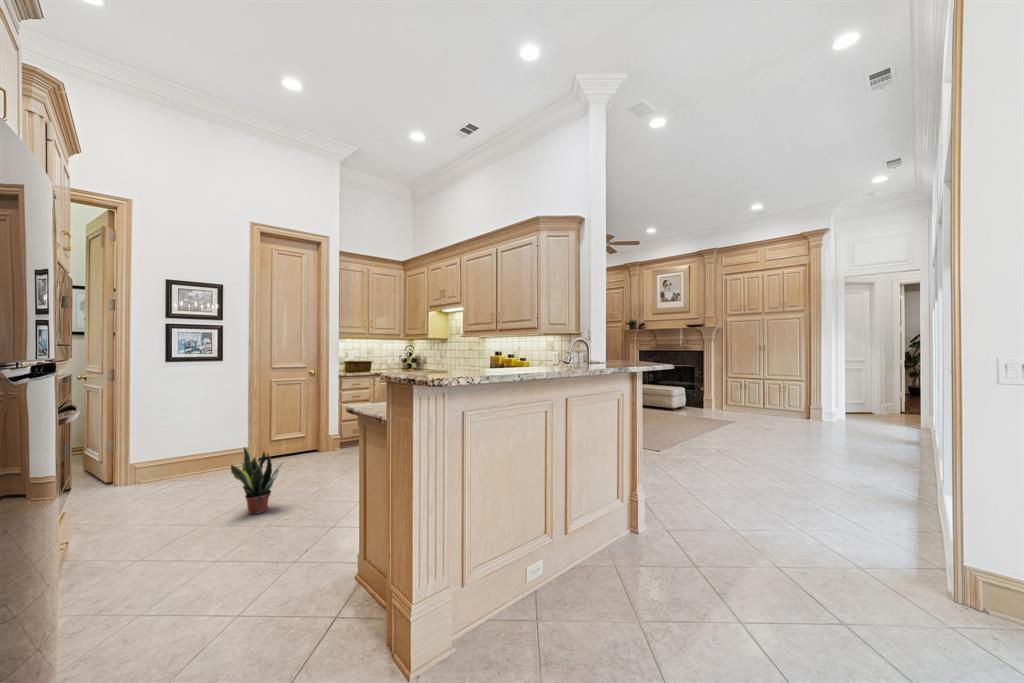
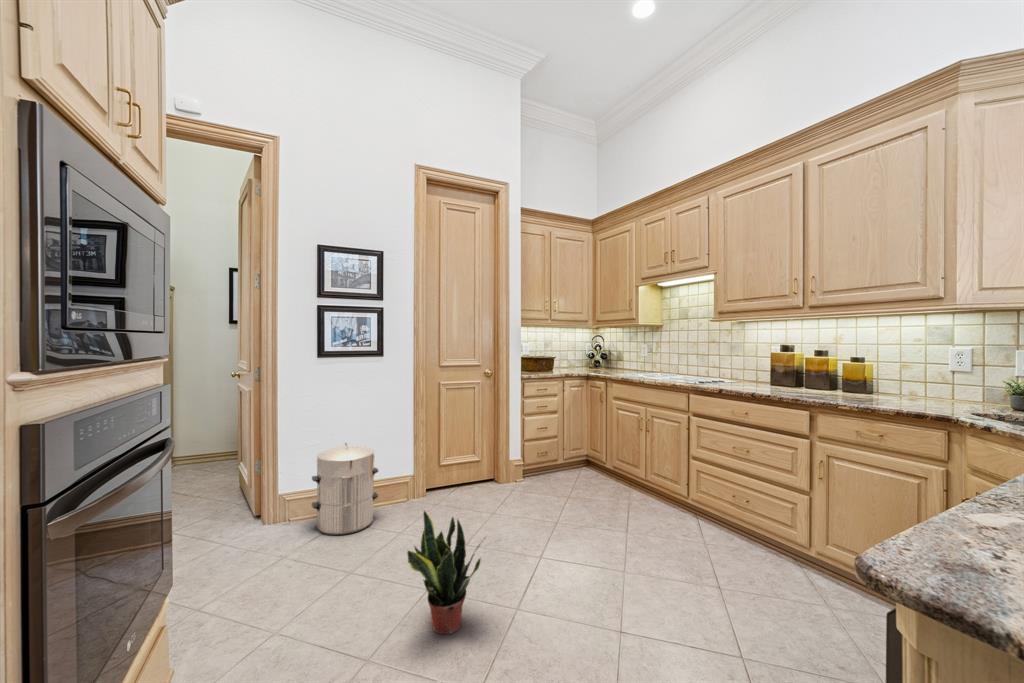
waste bin: none [161,423,217,486] -> present [312,443,378,535]

